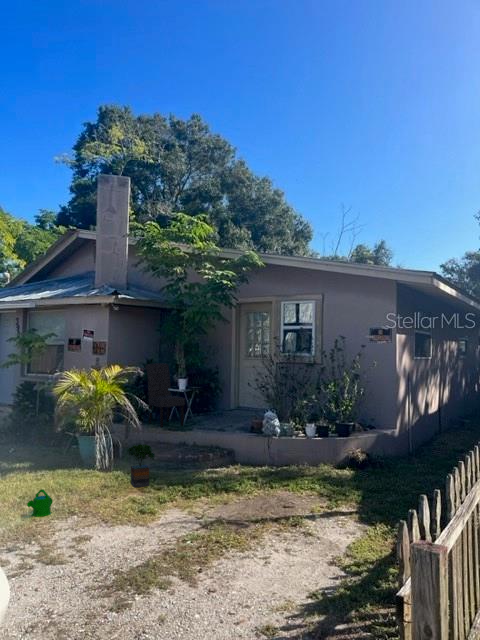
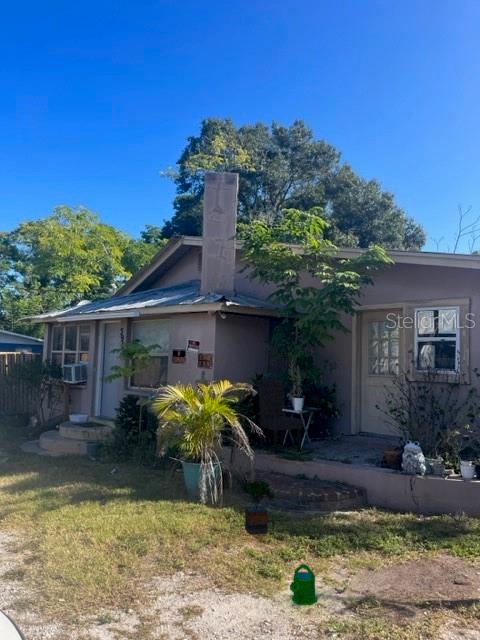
watering can: present [27,489,53,517] -> present [290,564,317,605]

